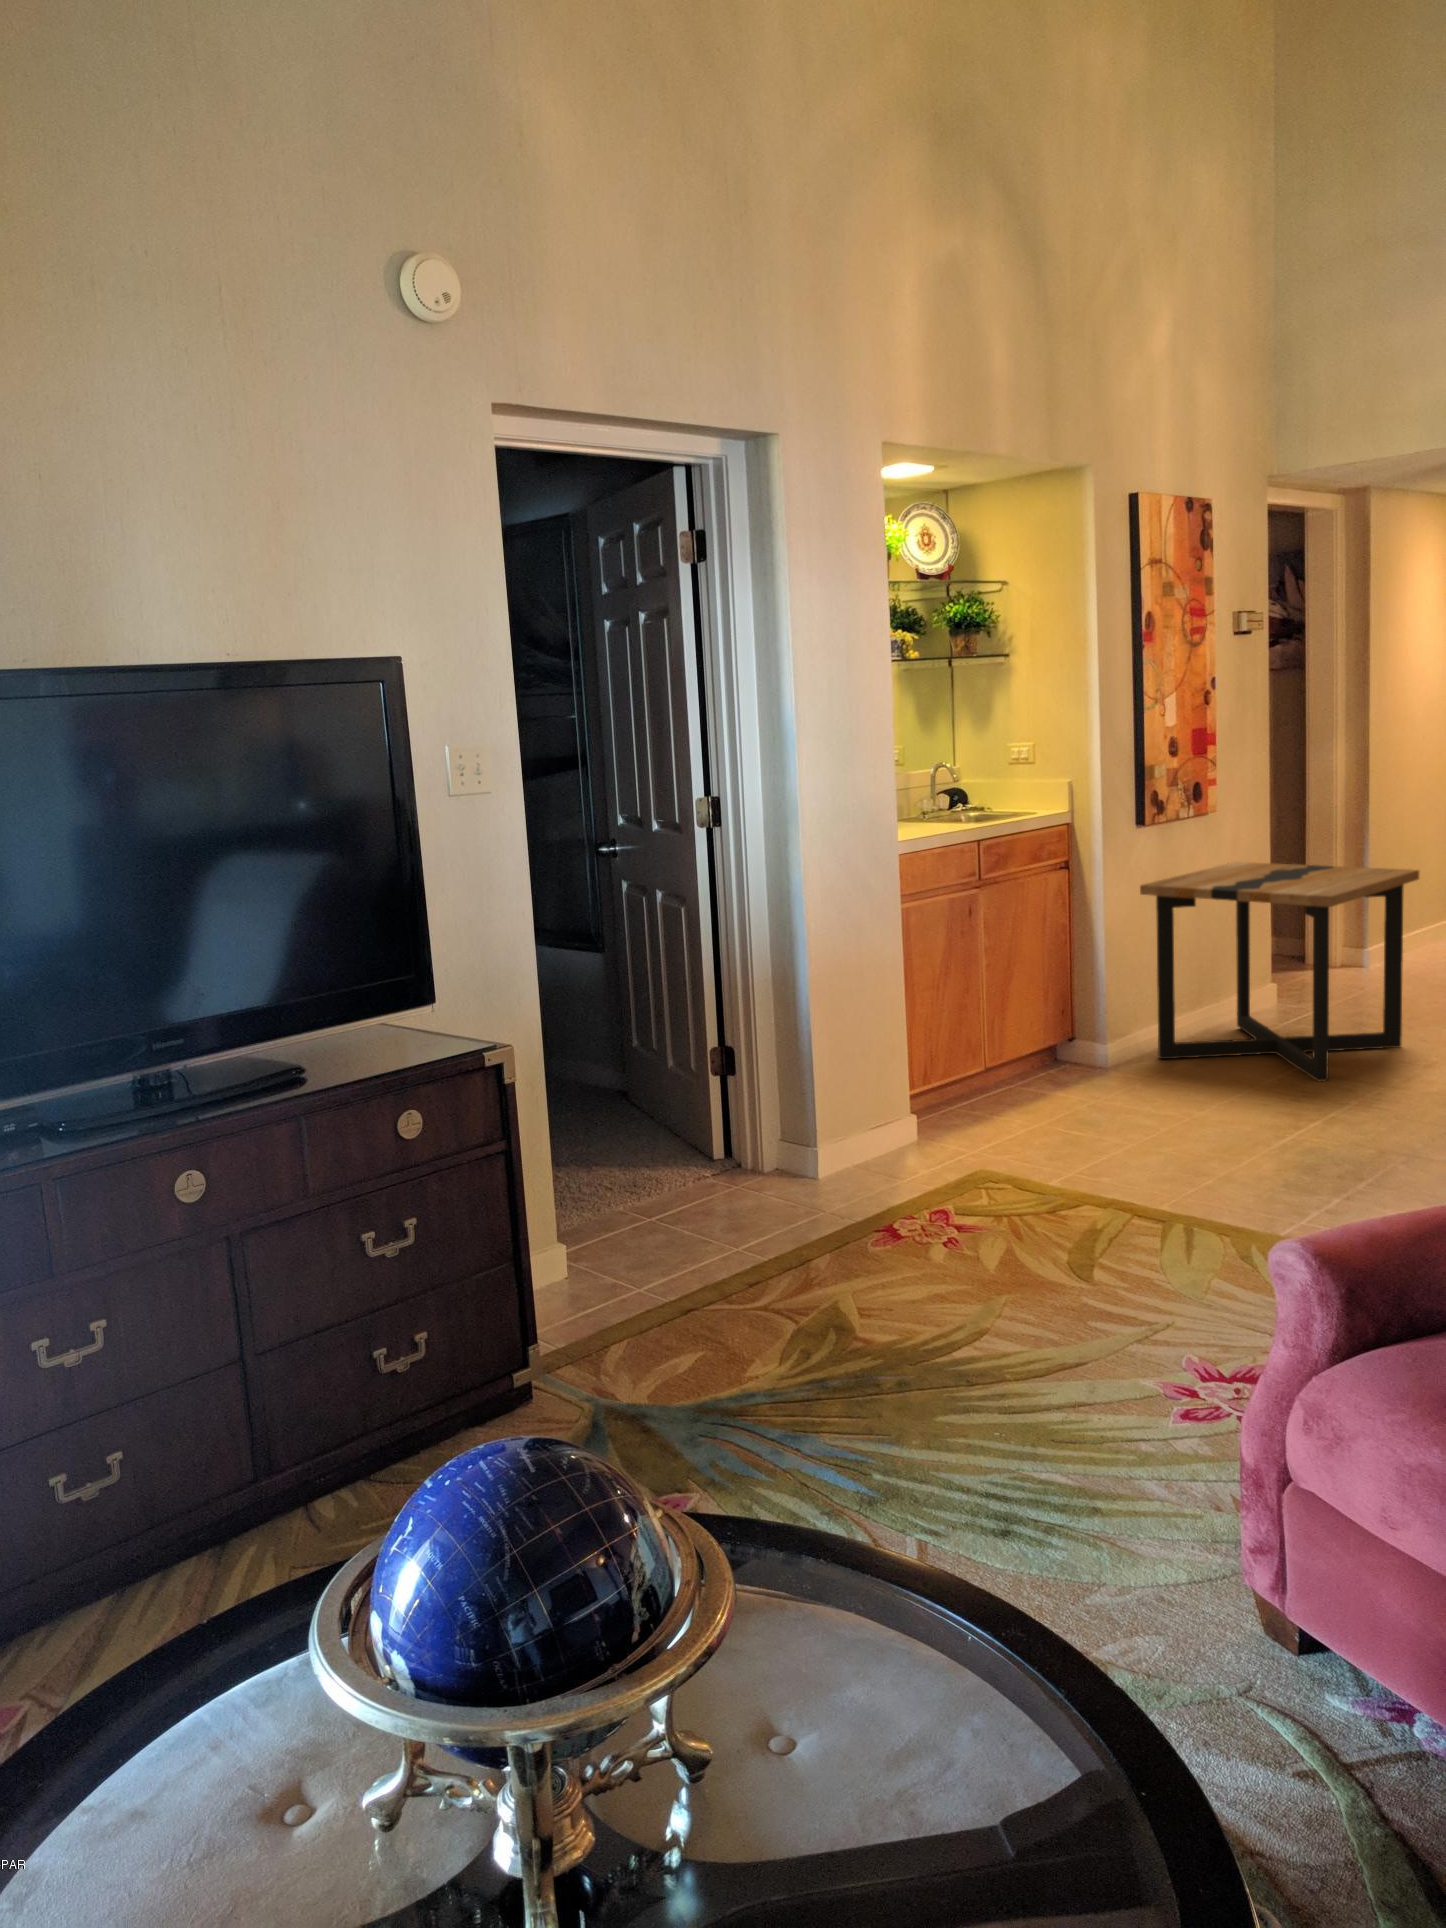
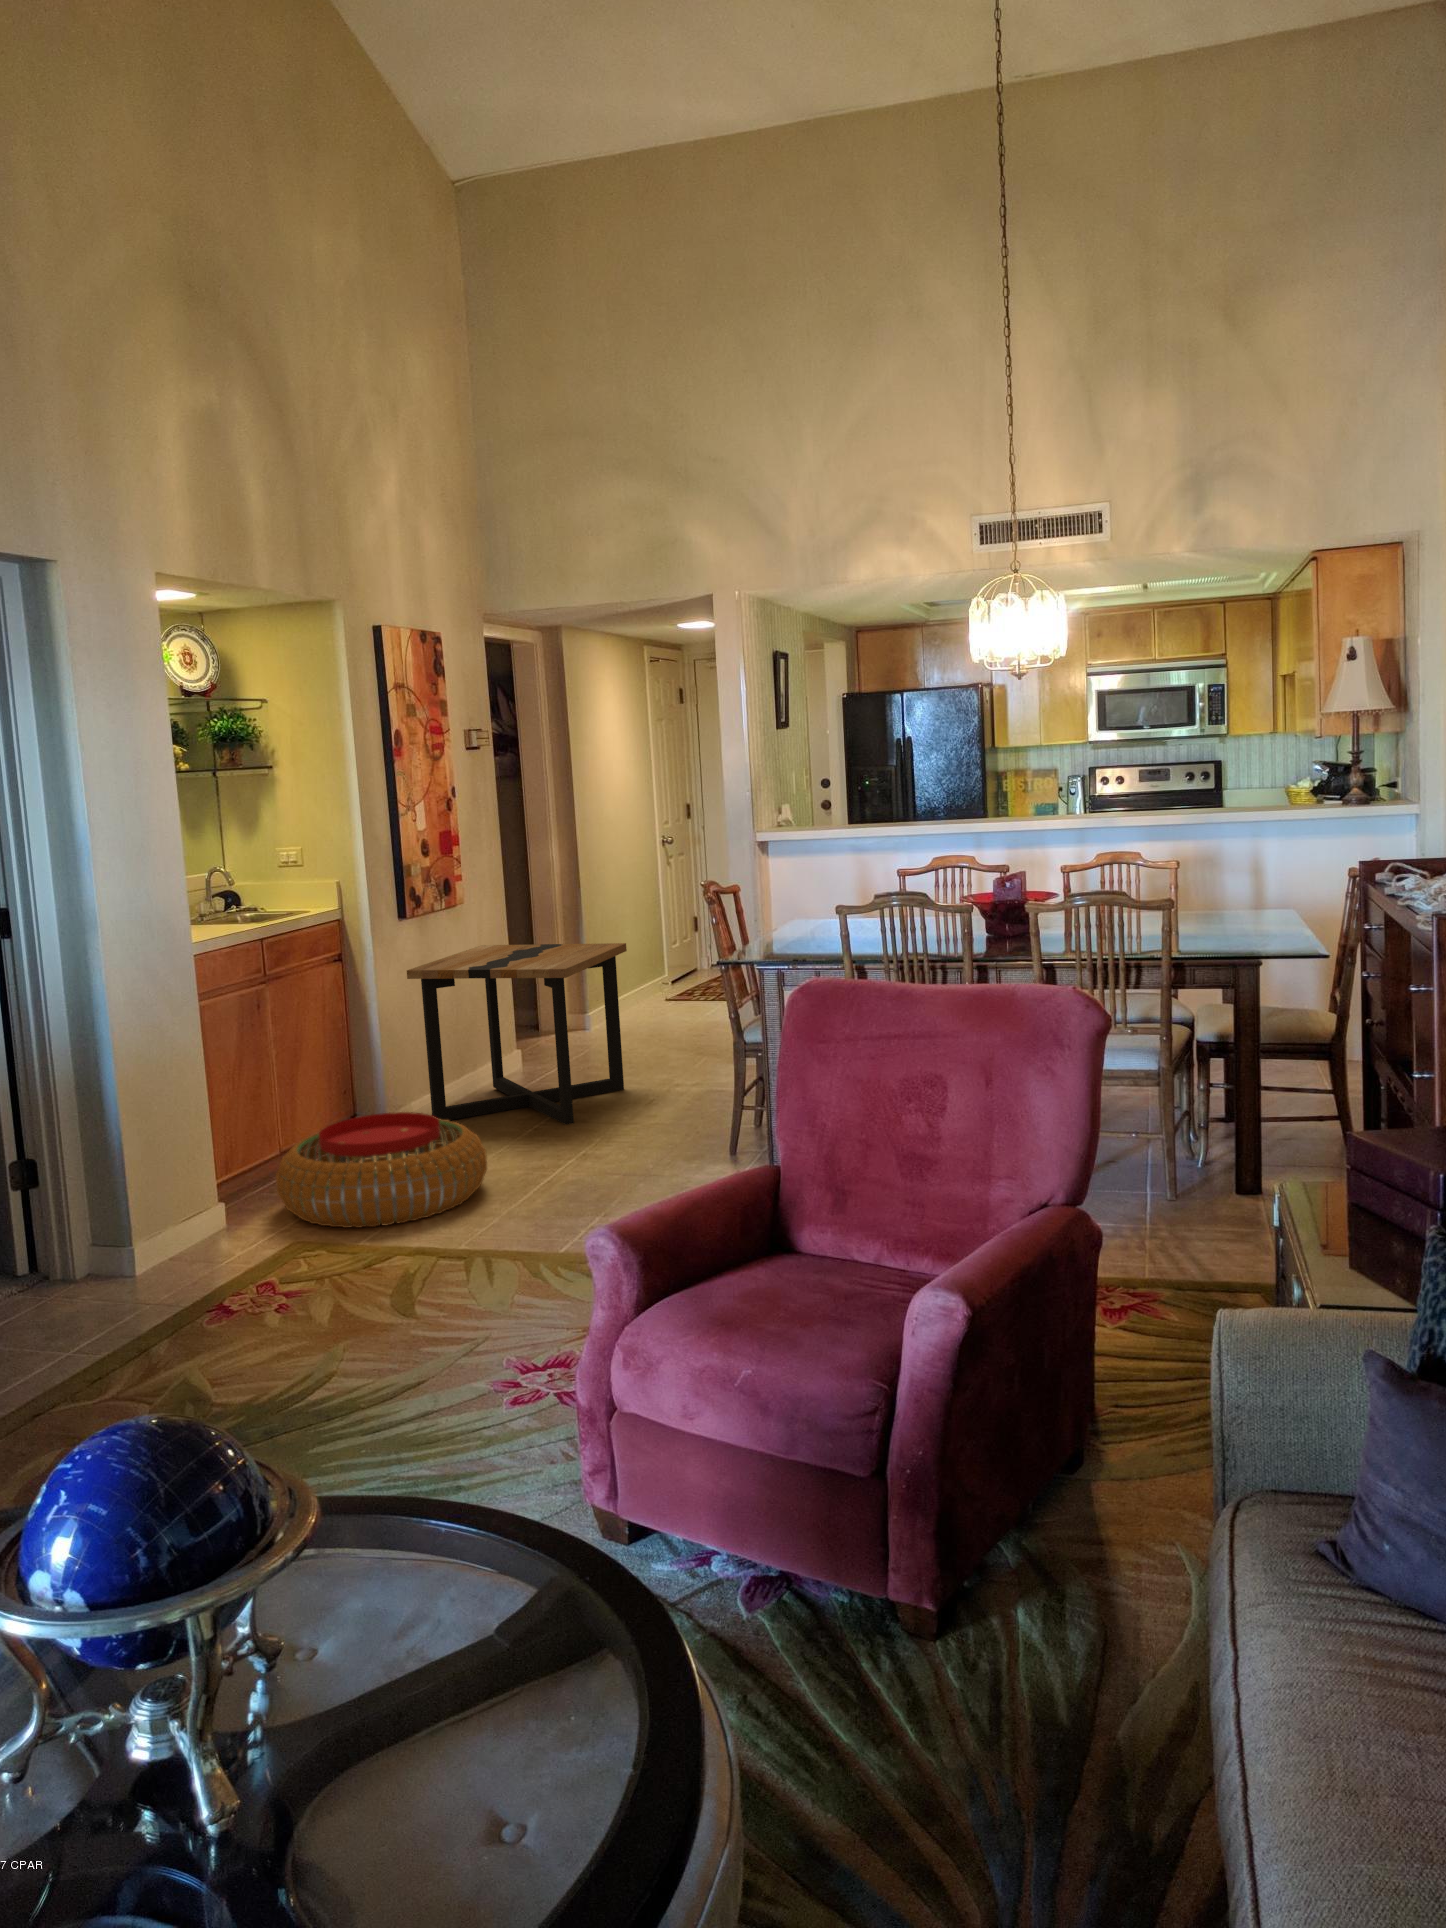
pouf: none [969,1043,1208,1170] -> present [276,1112,487,1228]

